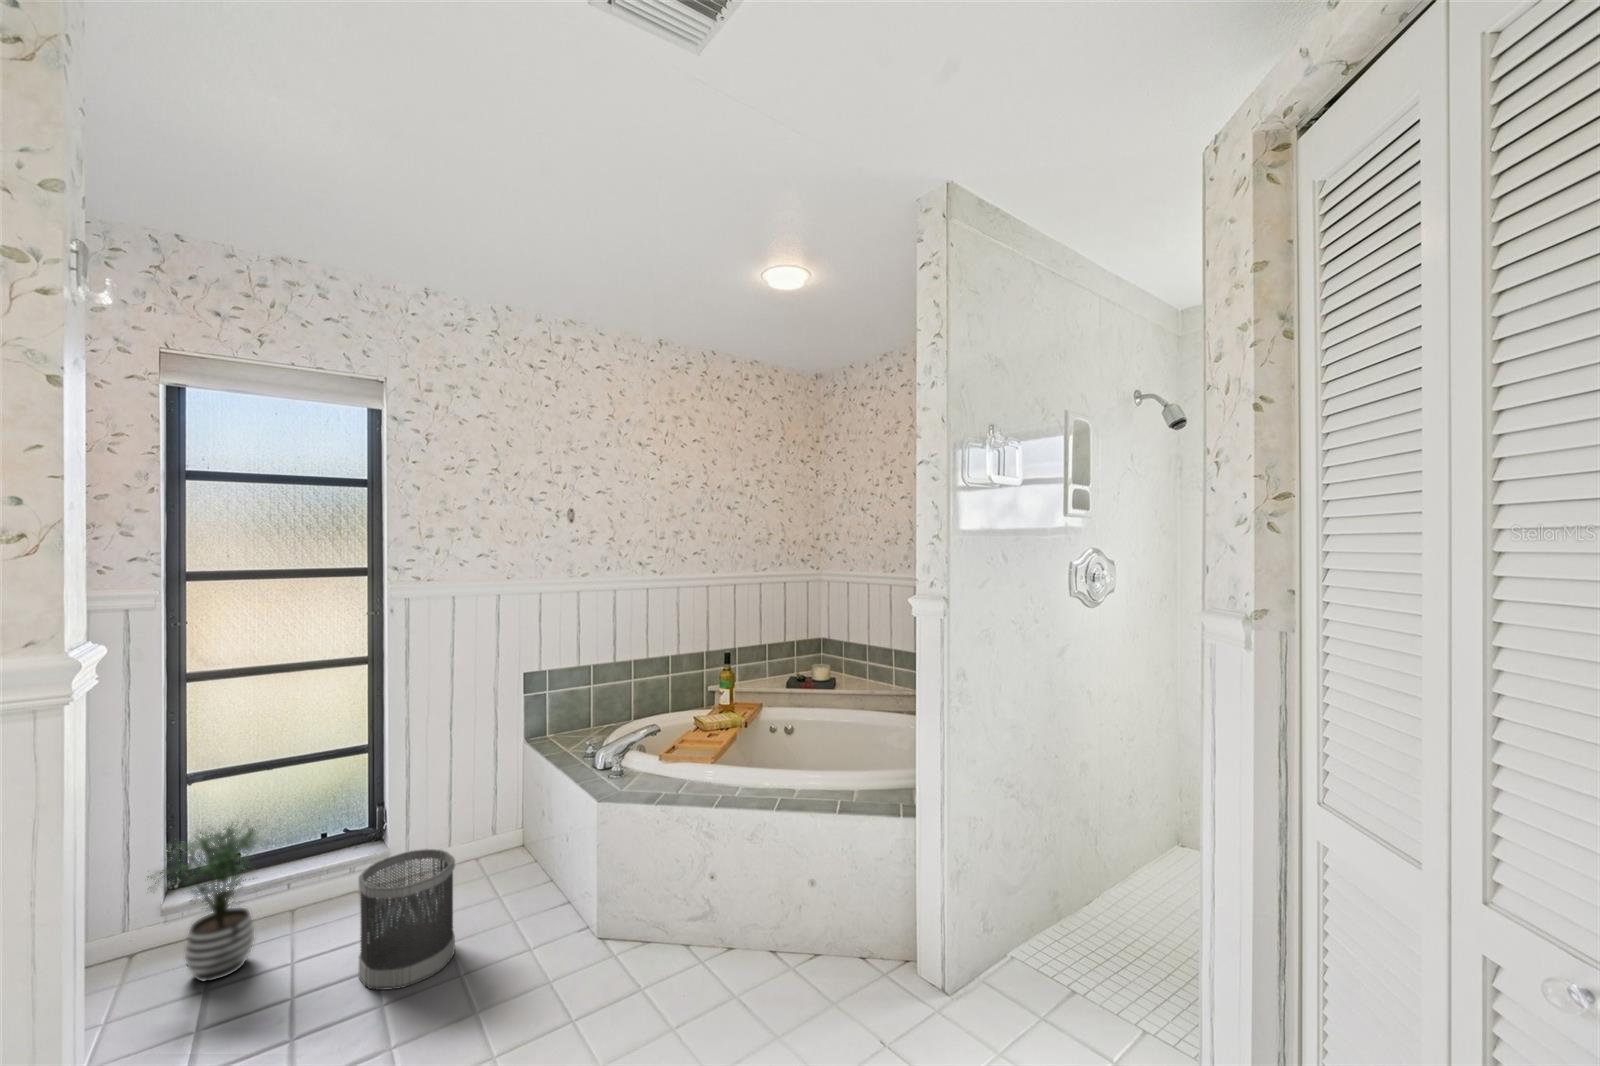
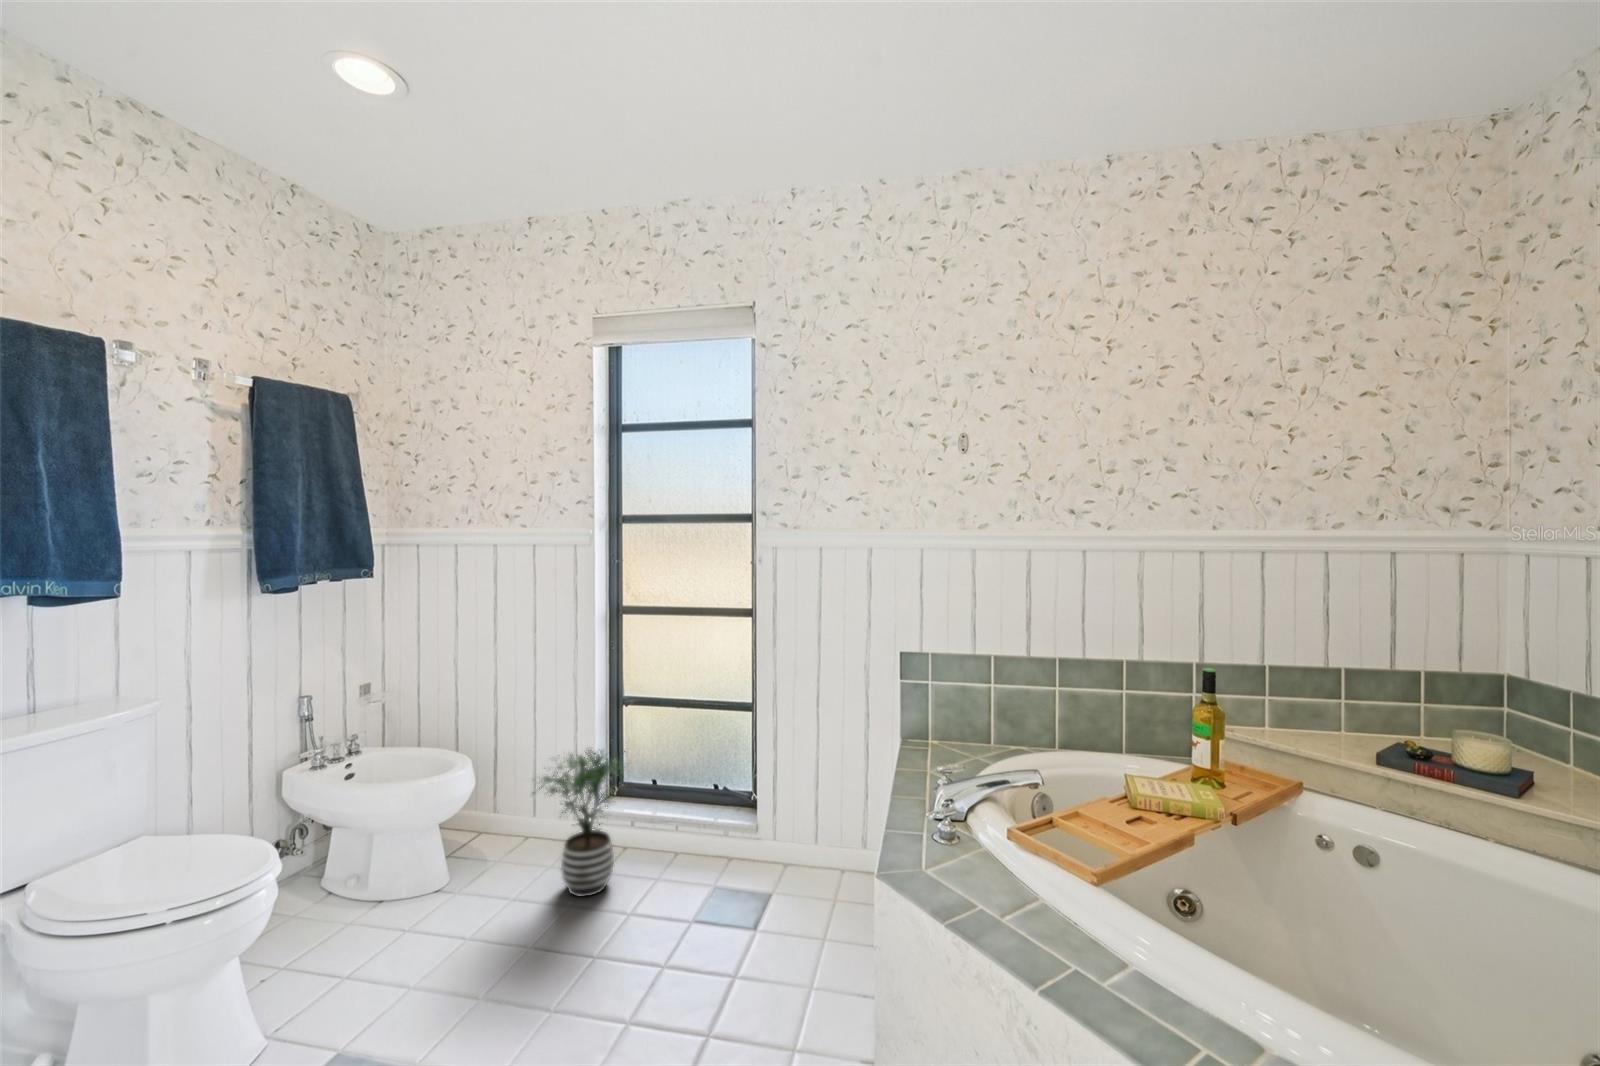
wastebasket: present [359,849,455,990] -> none [632,836,733,1005]

